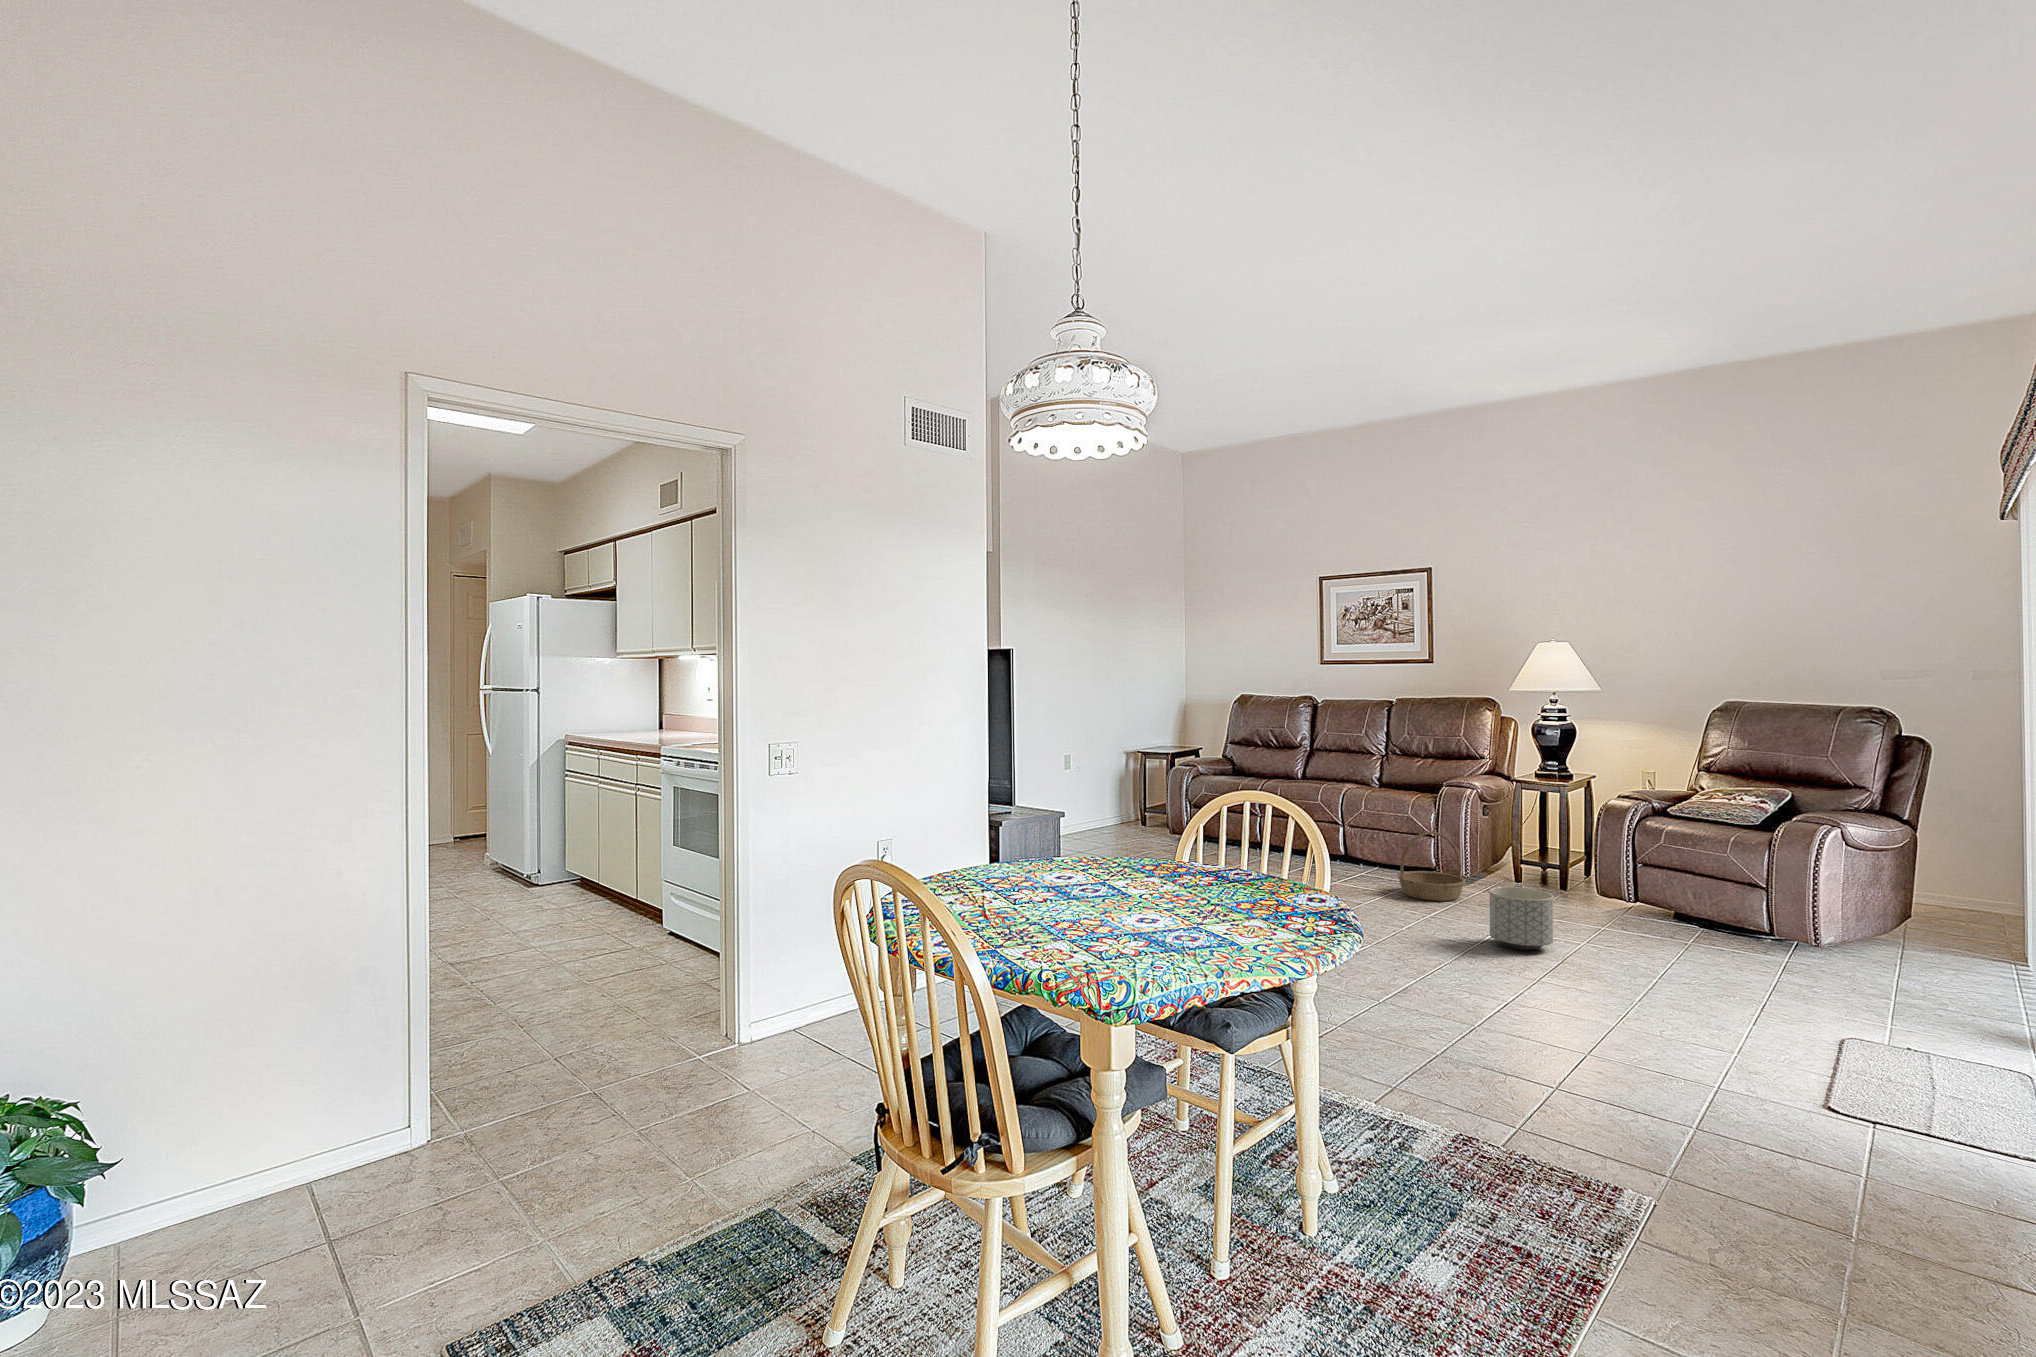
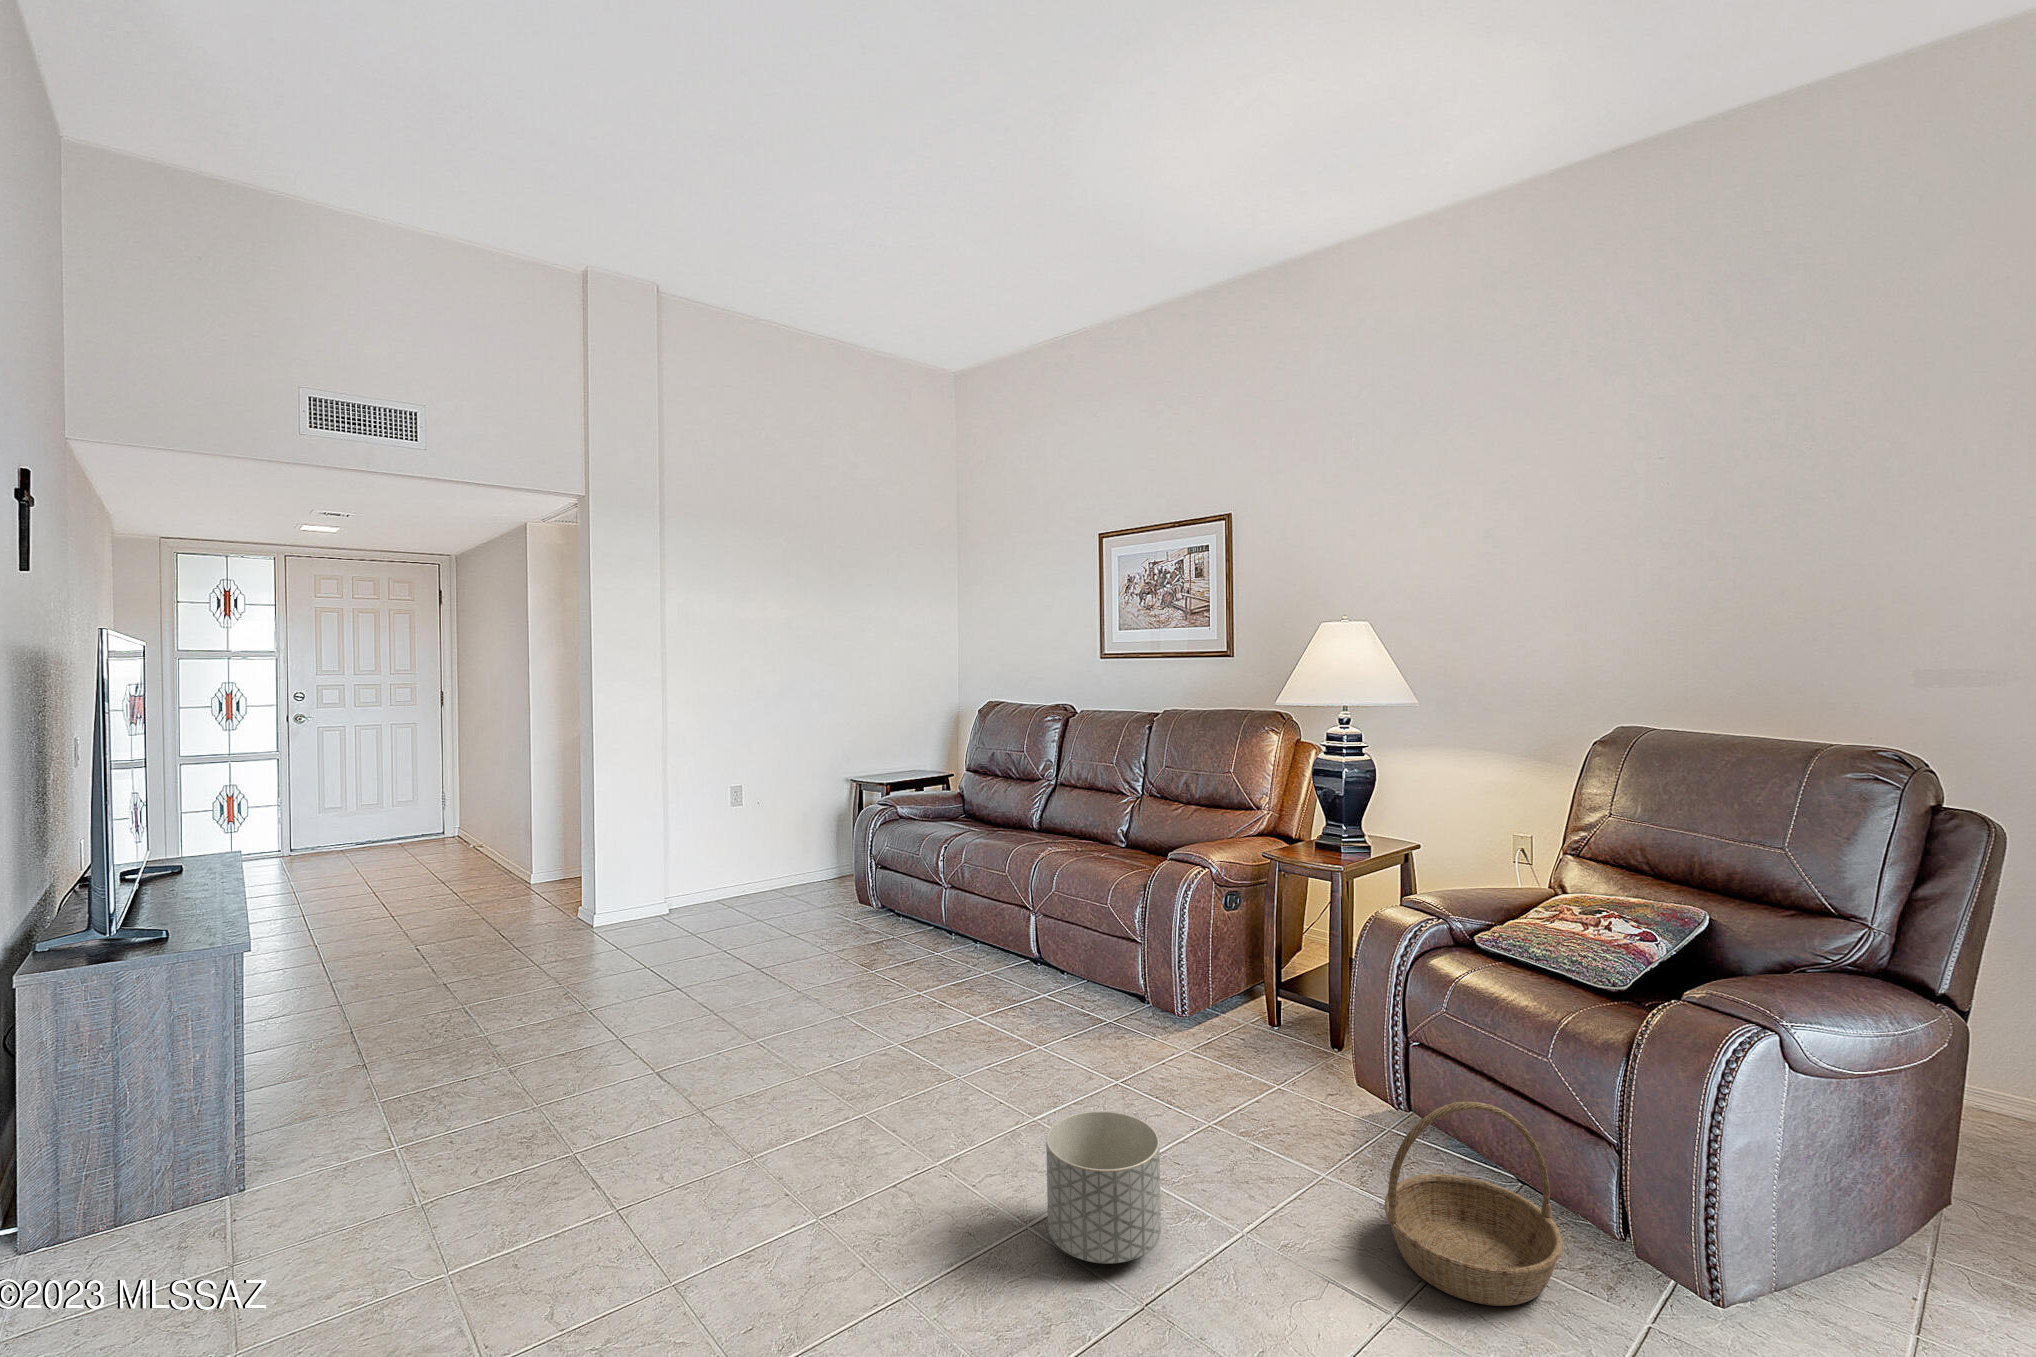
basket: present [1398,832,1465,901] -> present [1385,1101,1563,1306]

